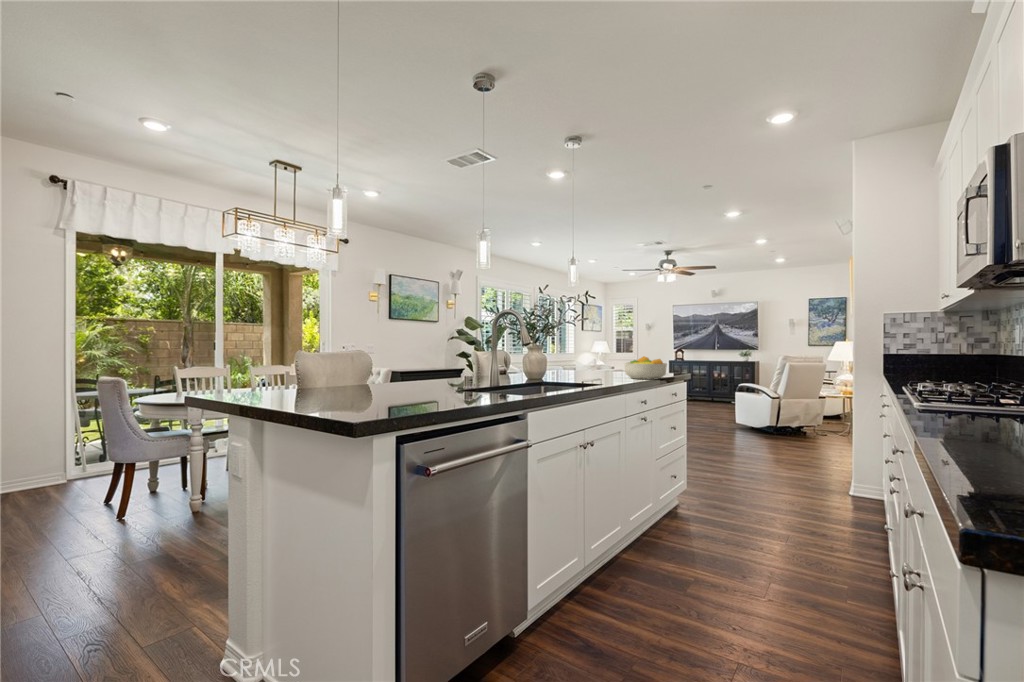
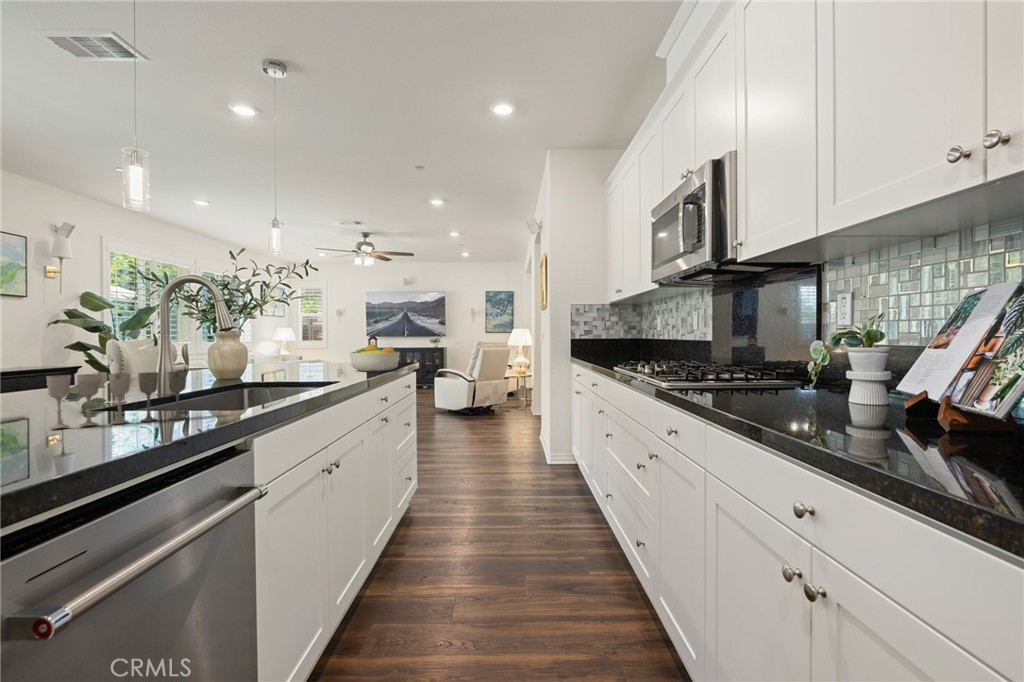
wine glass: none [443,369,501,396] -> present [47,371,187,429]

